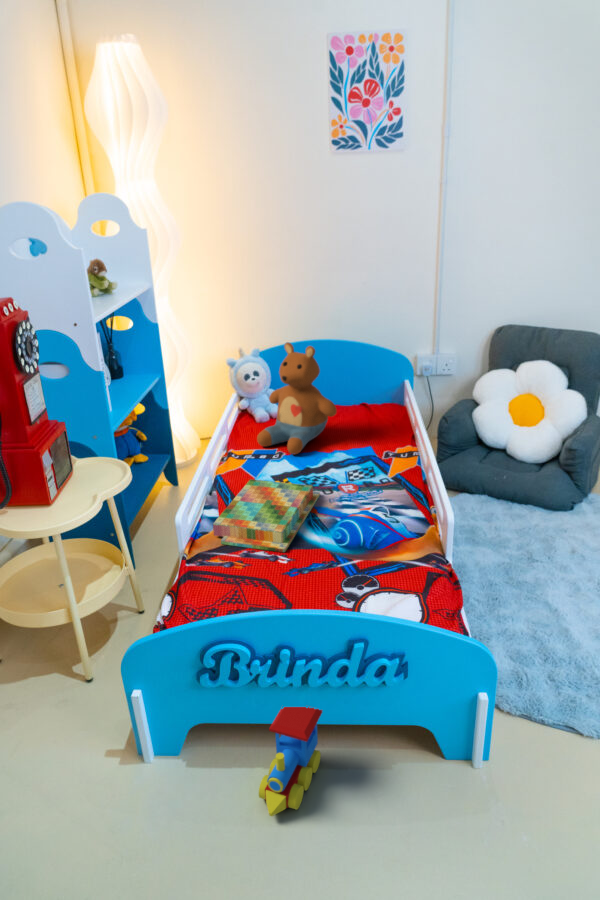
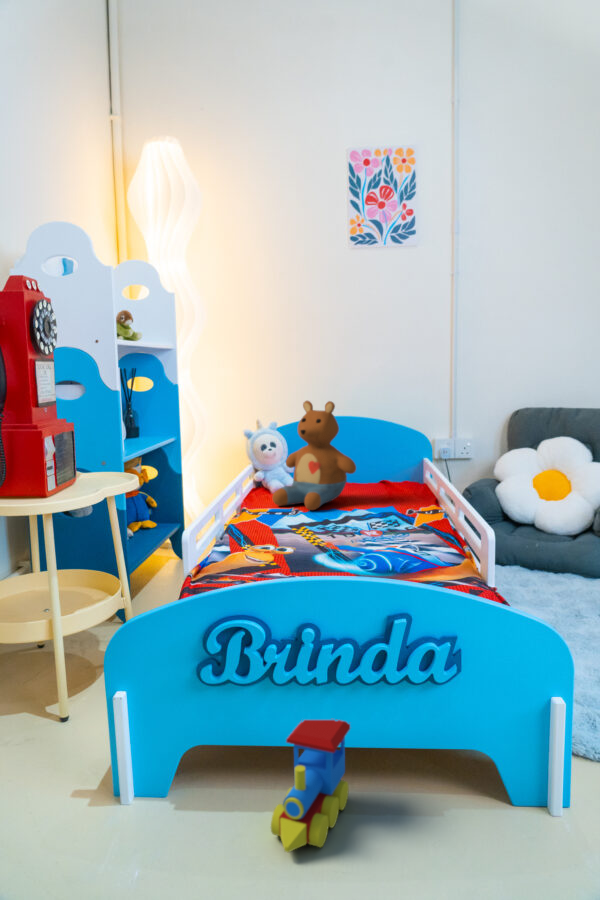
board game: present [213,479,320,552] -> none [225,517,341,568]

